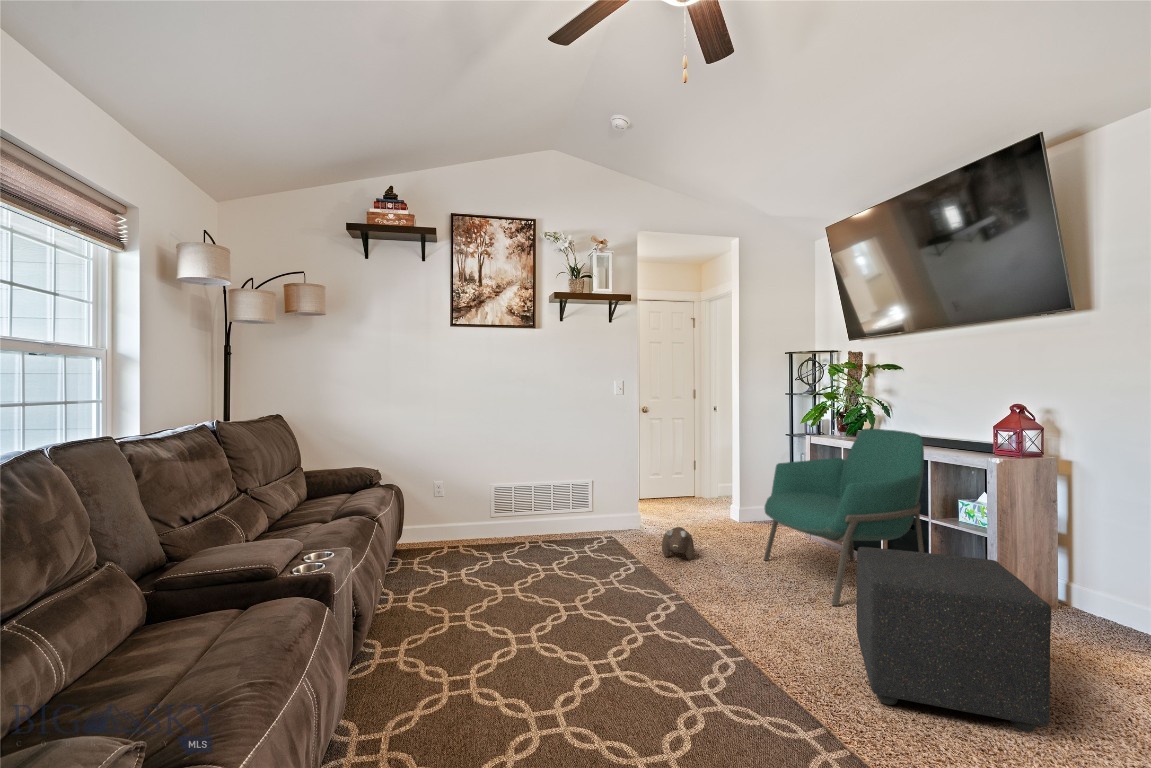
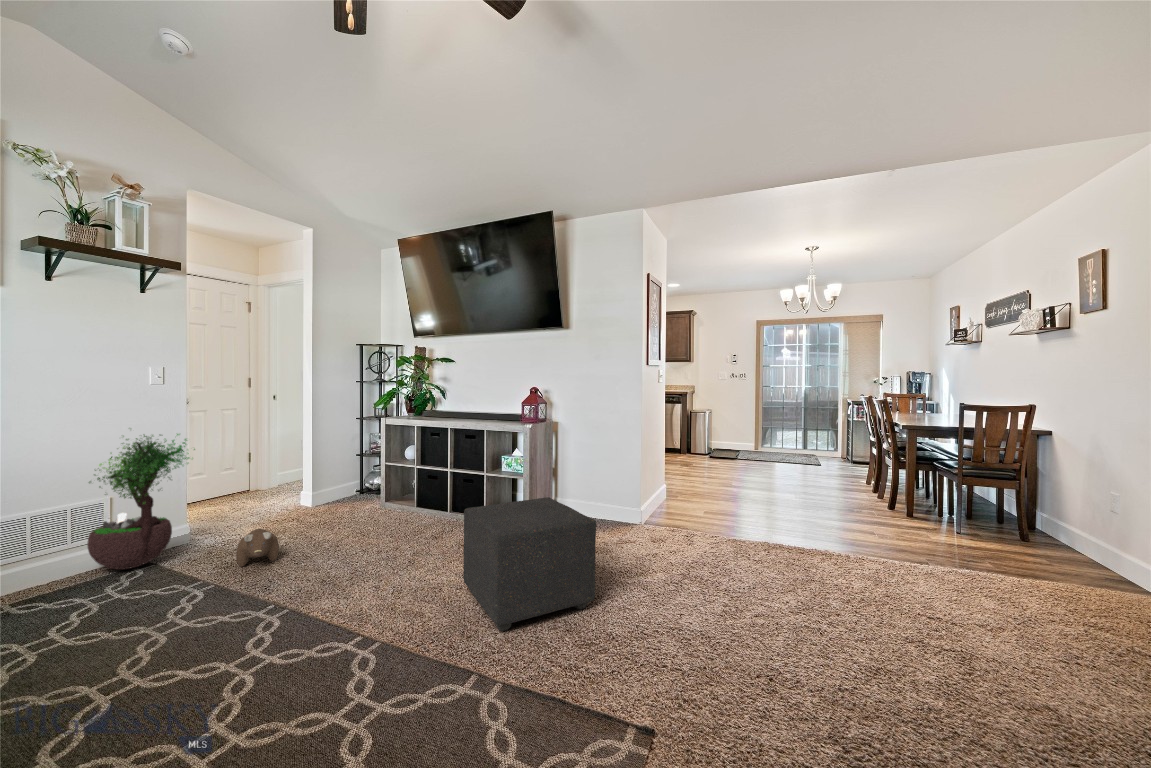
potted tree: none [577,428,639,538] -> present [87,434,195,569]
armchair: present [764,429,924,606] -> none [353,409,490,563]

